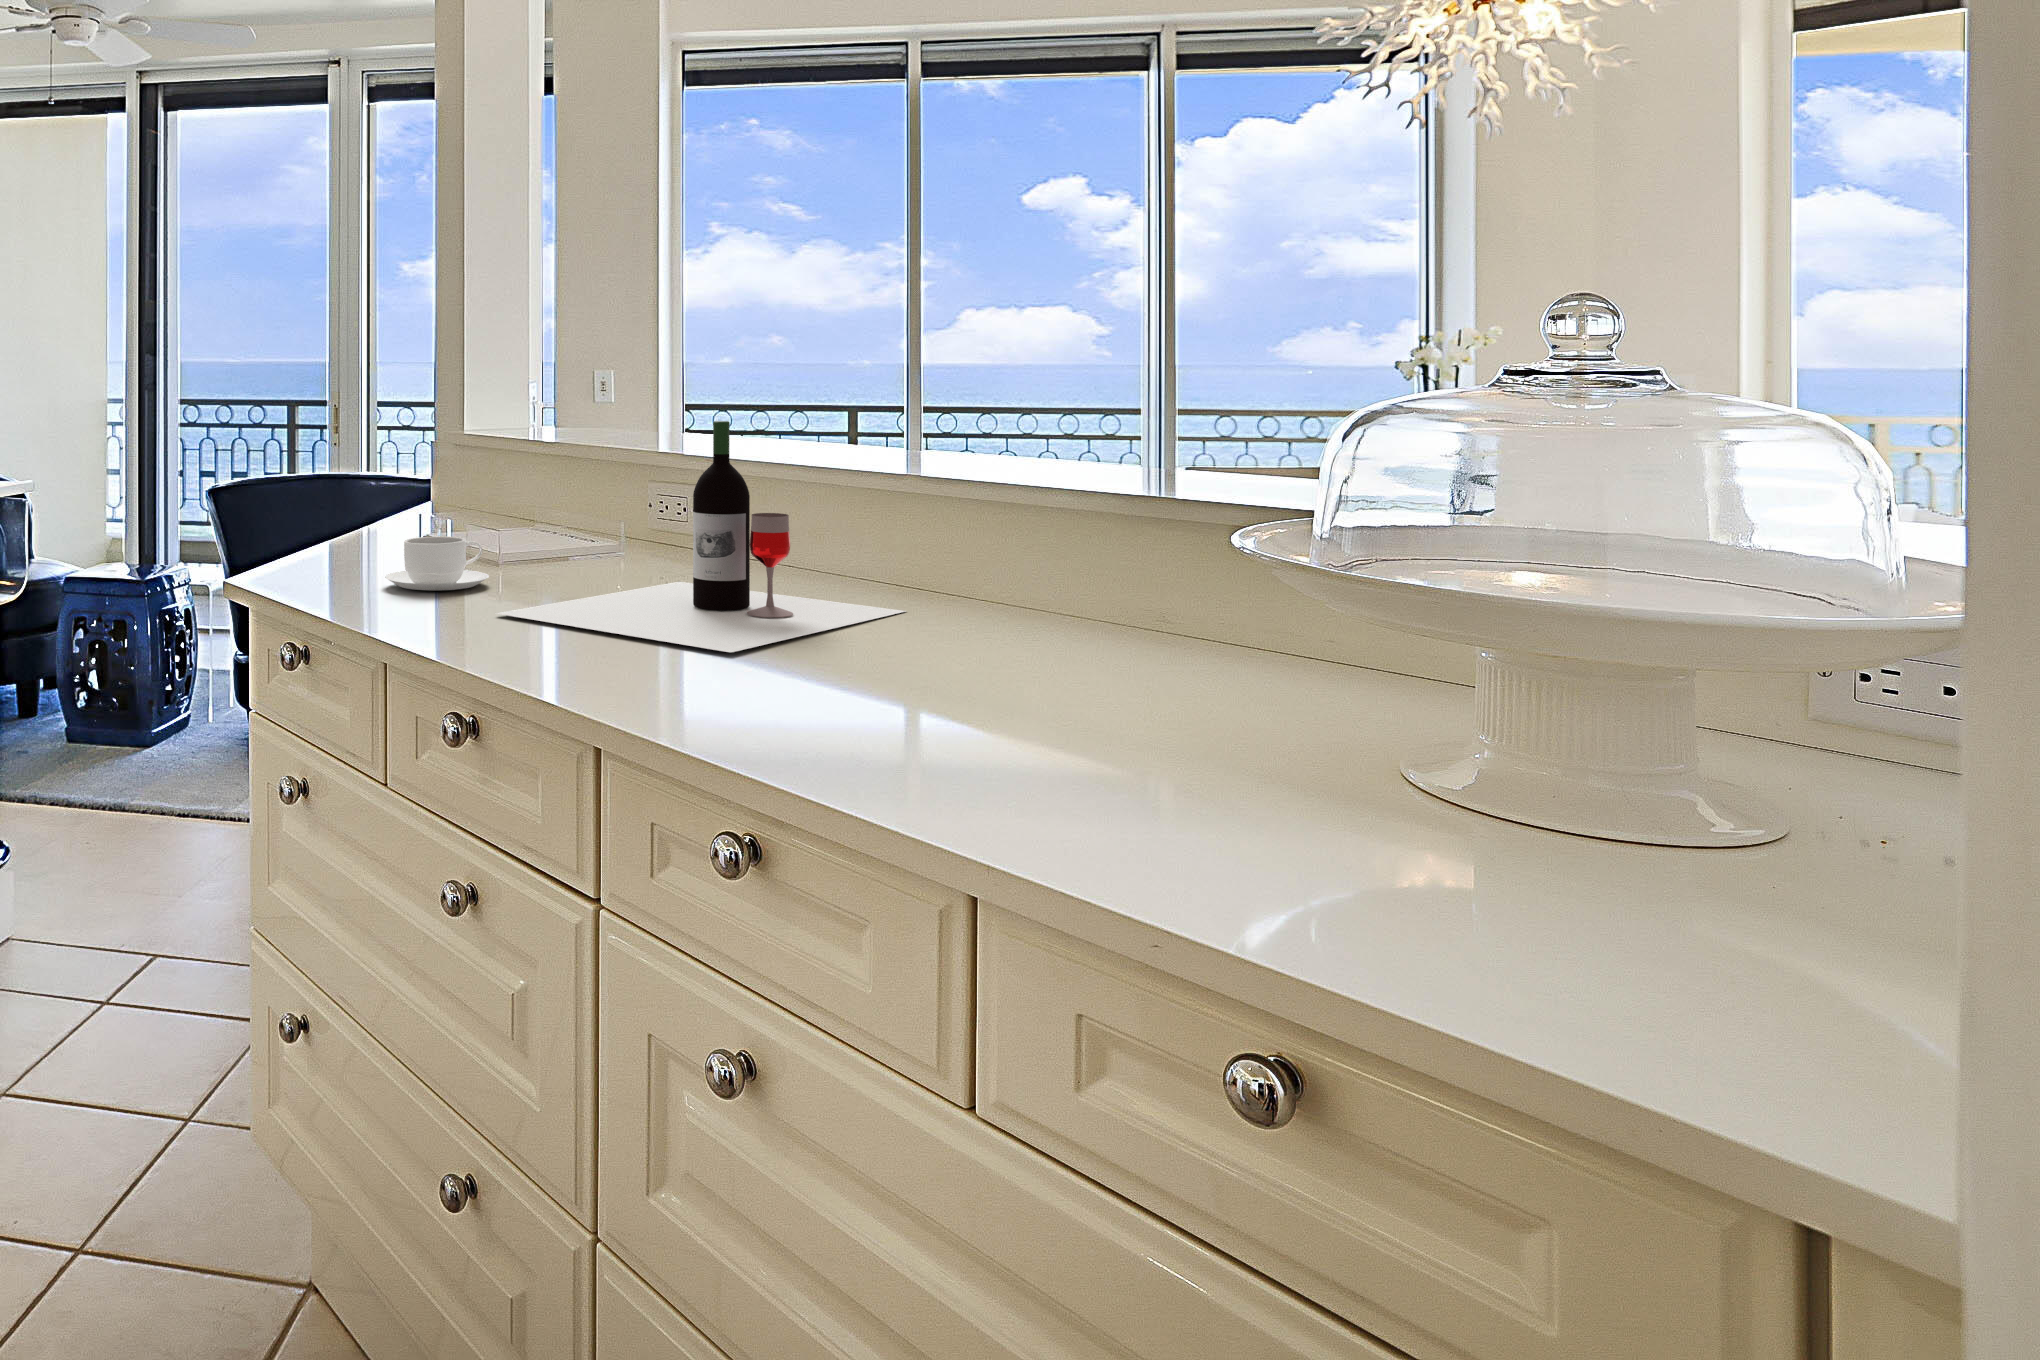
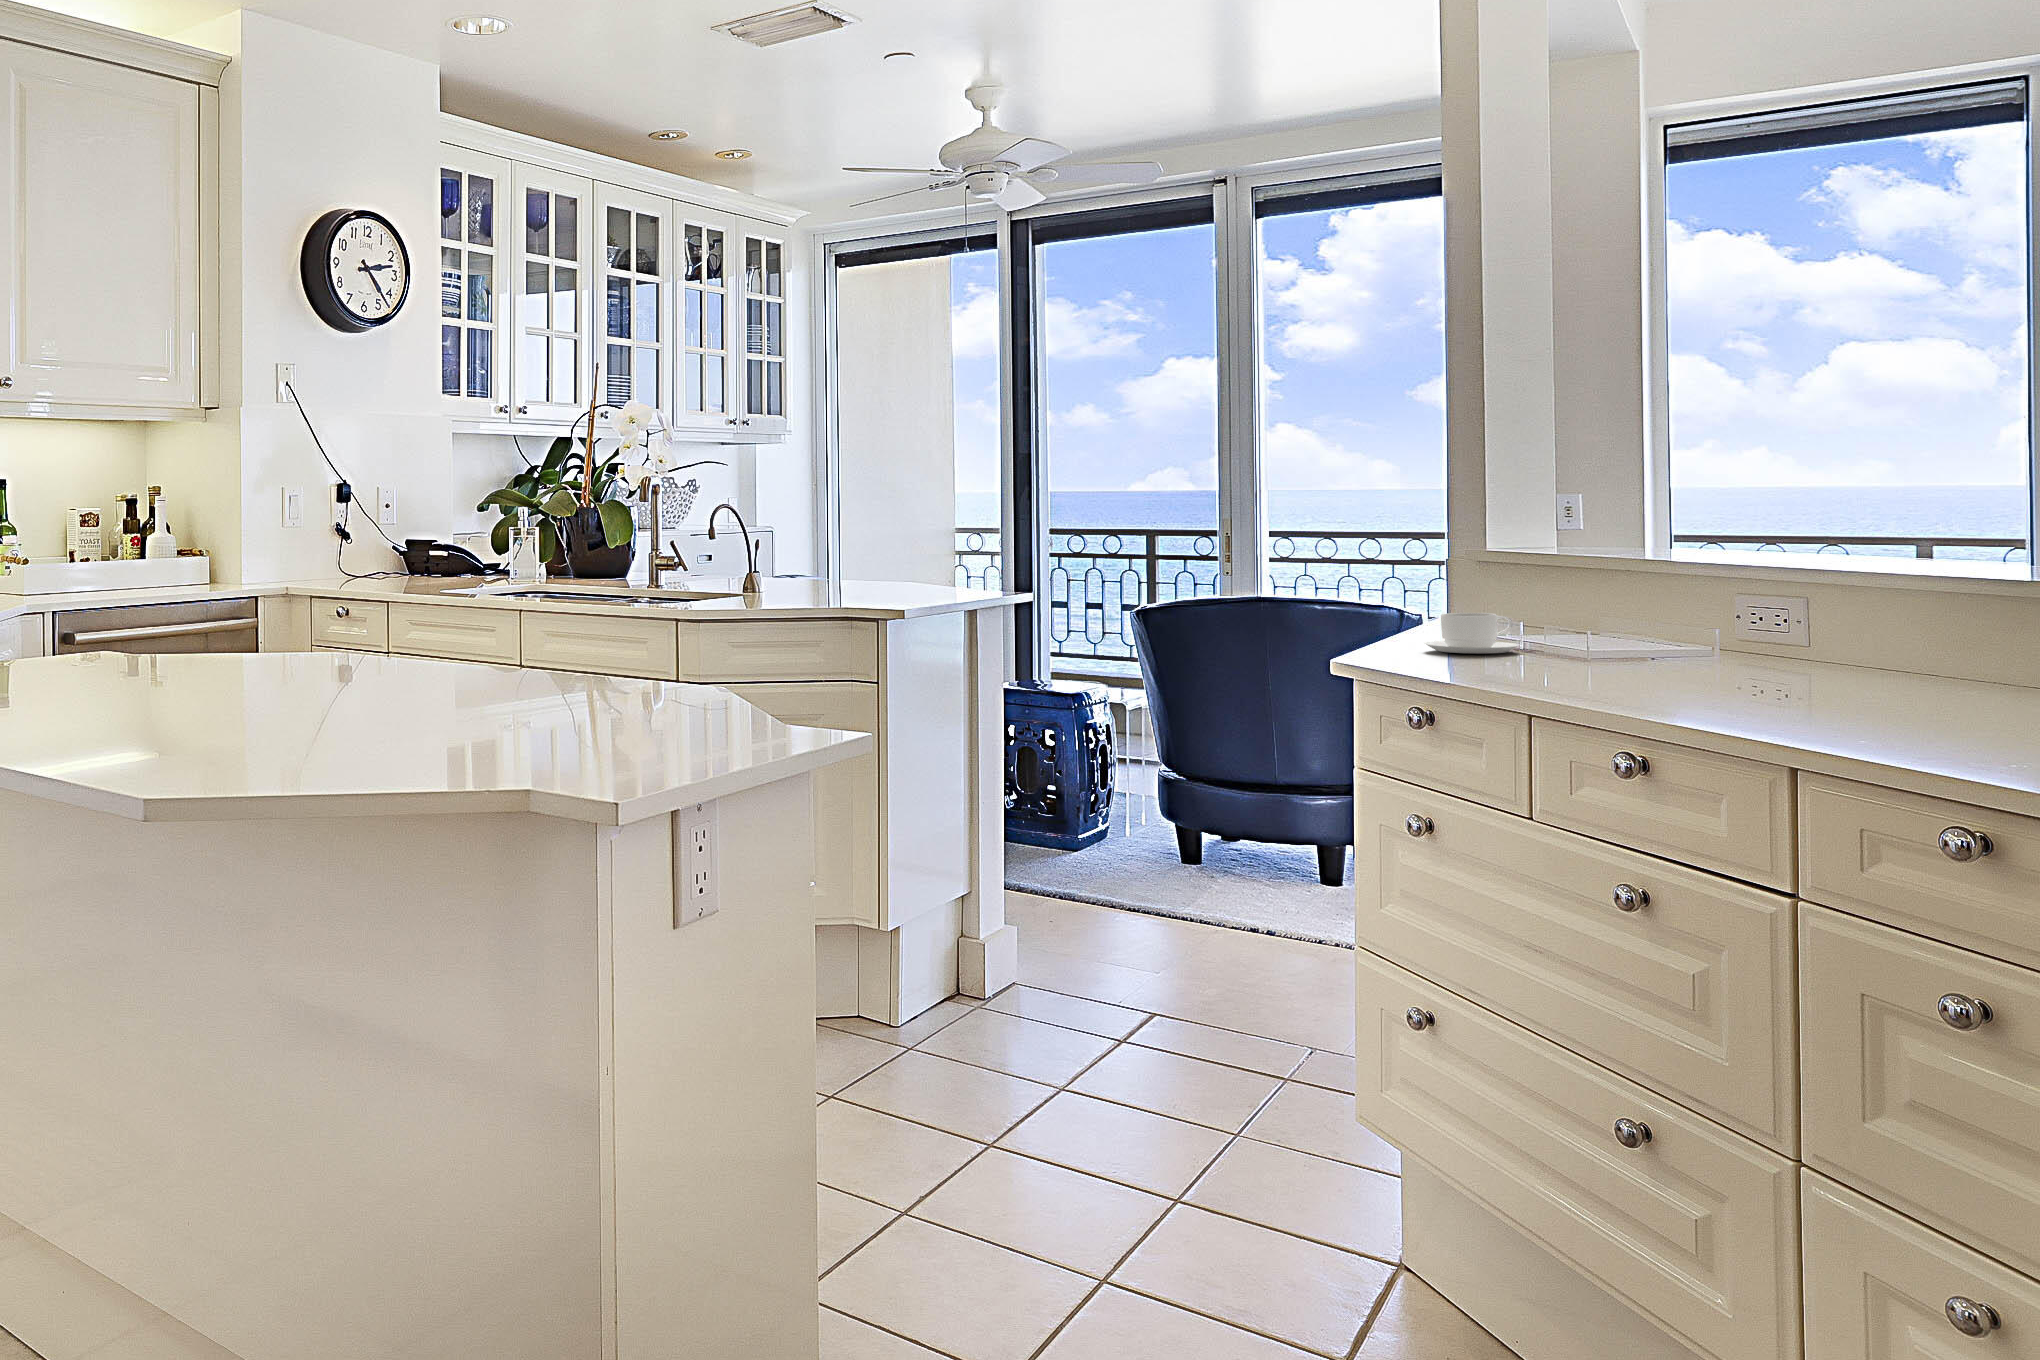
wine bottle: present [496,421,905,653] -> none [1538,510,1943,685]

